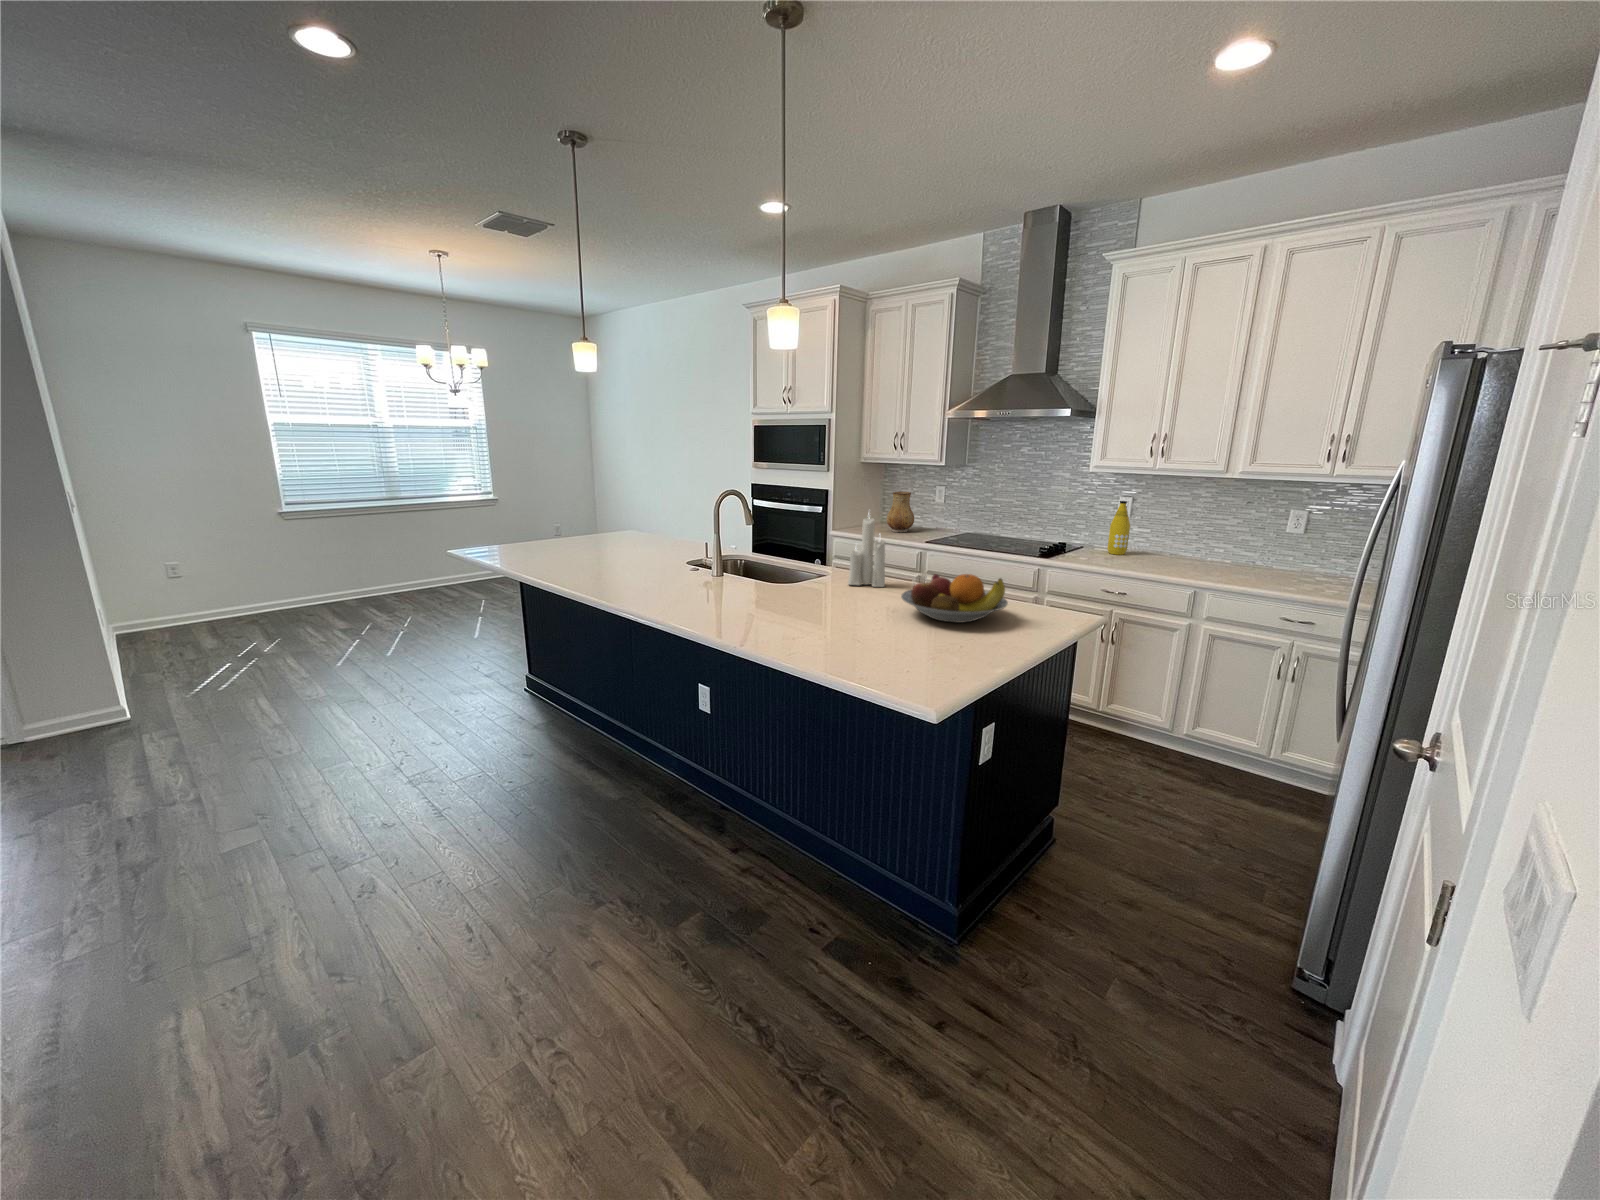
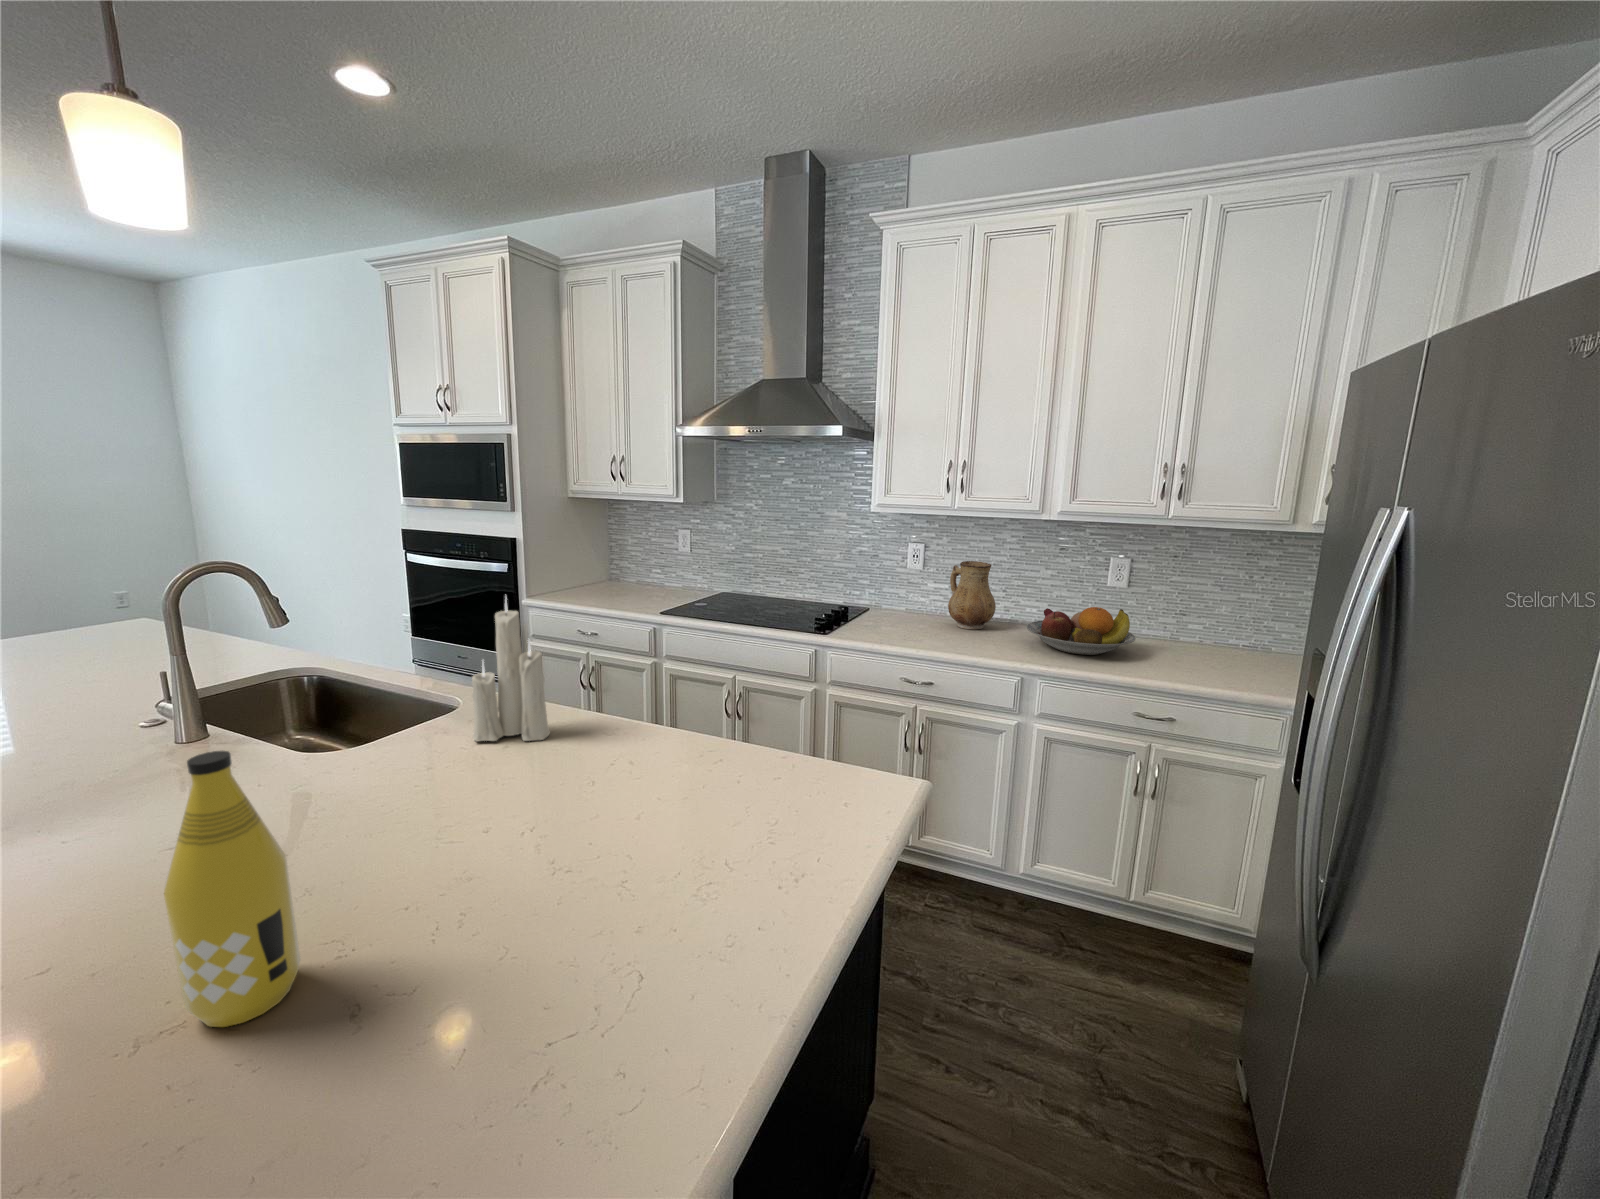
ceramic pitcher: present [887,491,914,532] -> present [948,561,996,629]
bottle: present [1107,501,1130,555] -> present [164,751,300,1027]
fruit bowl: present [901,574,1008,623] -> present [1026,607,1136,655]

